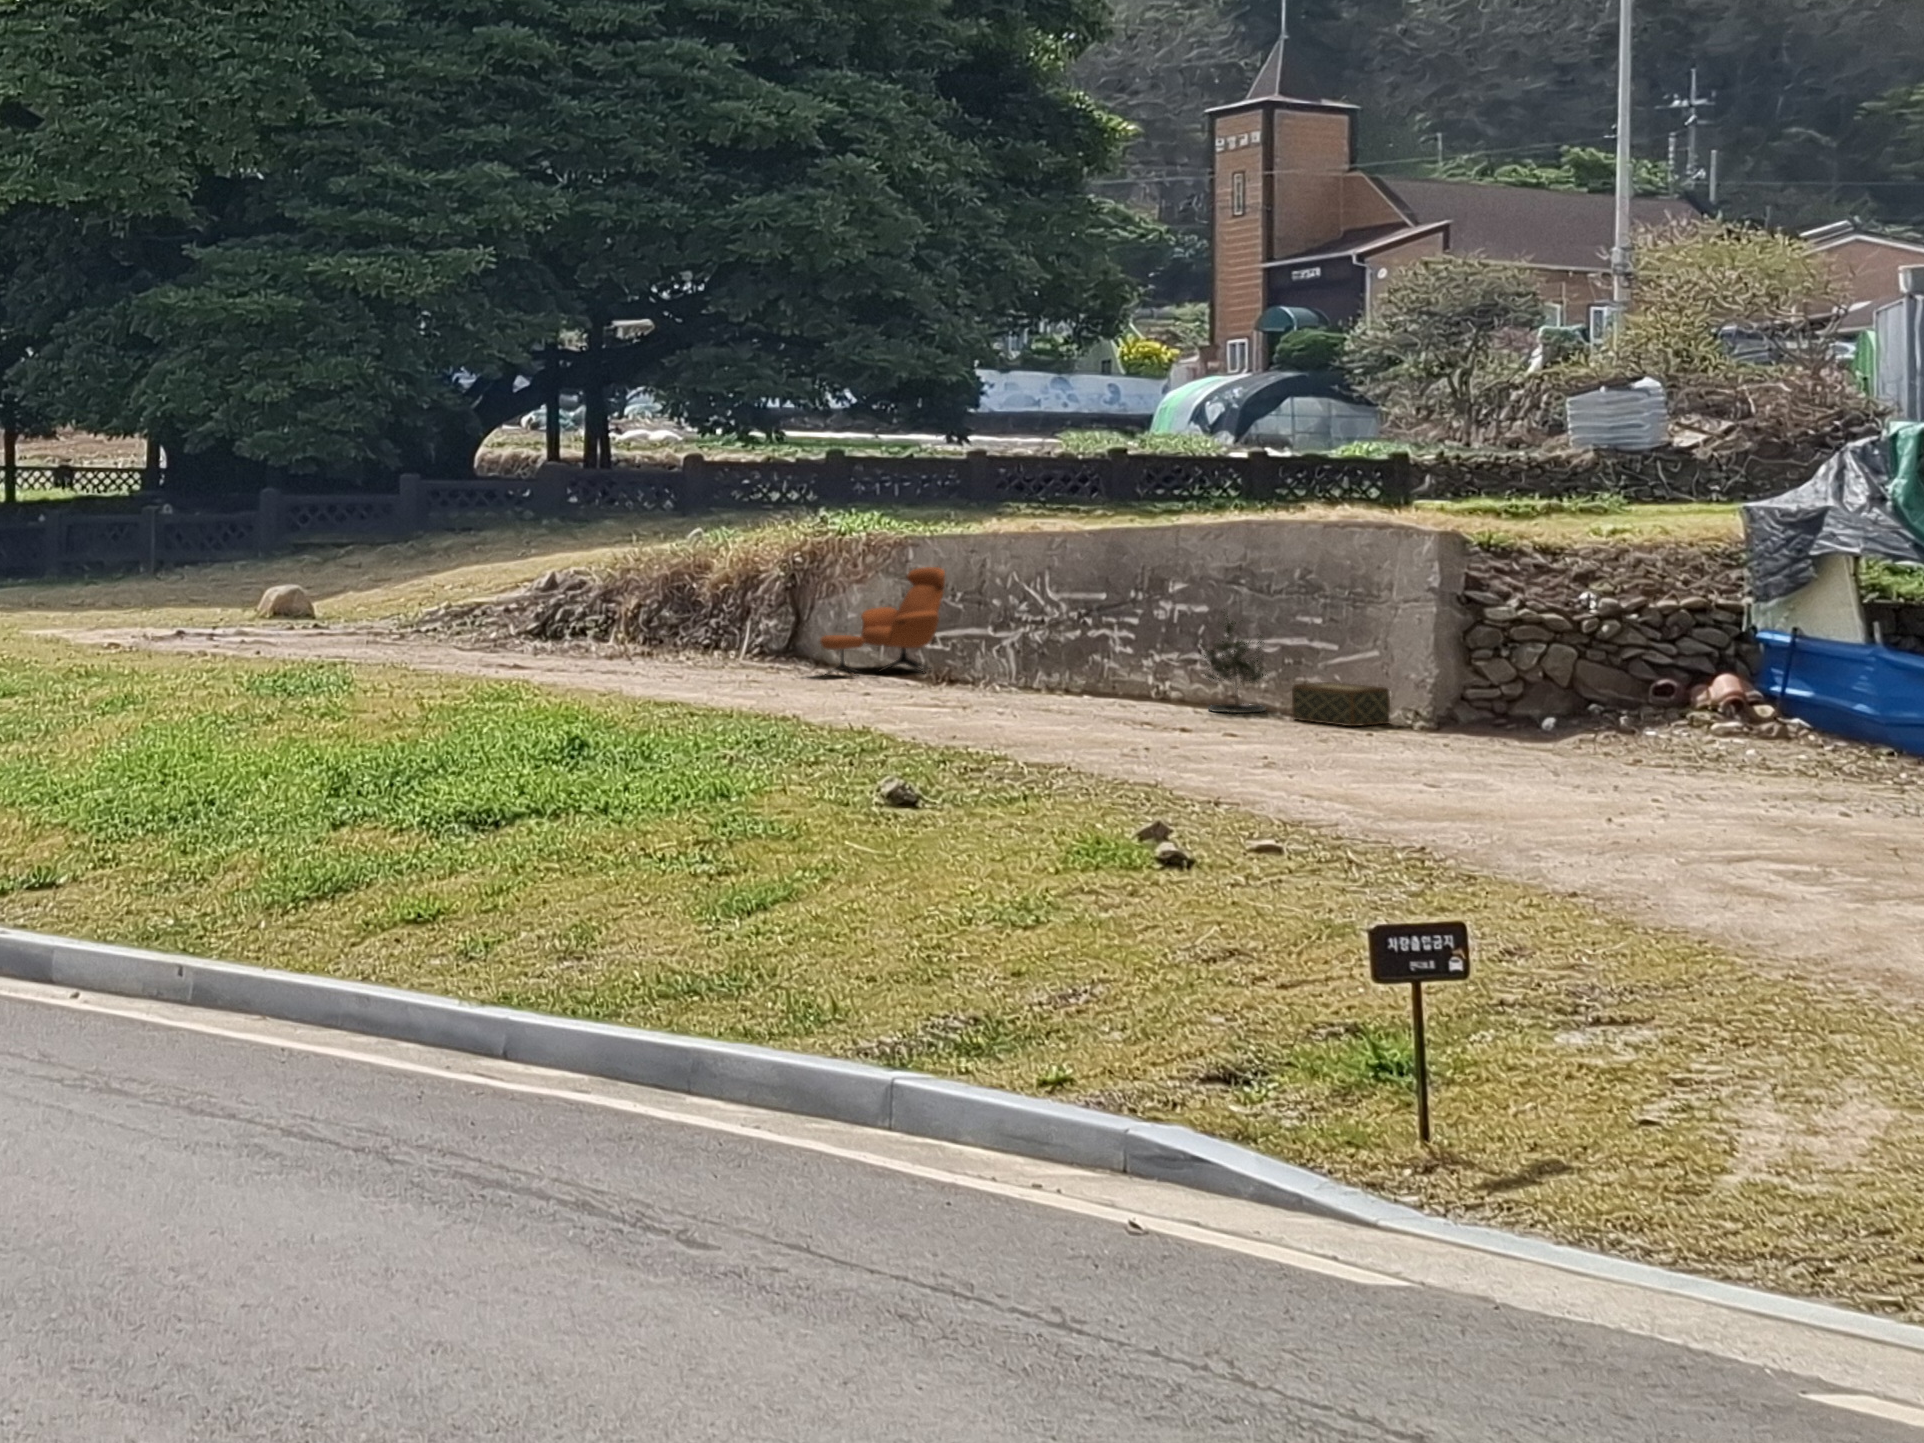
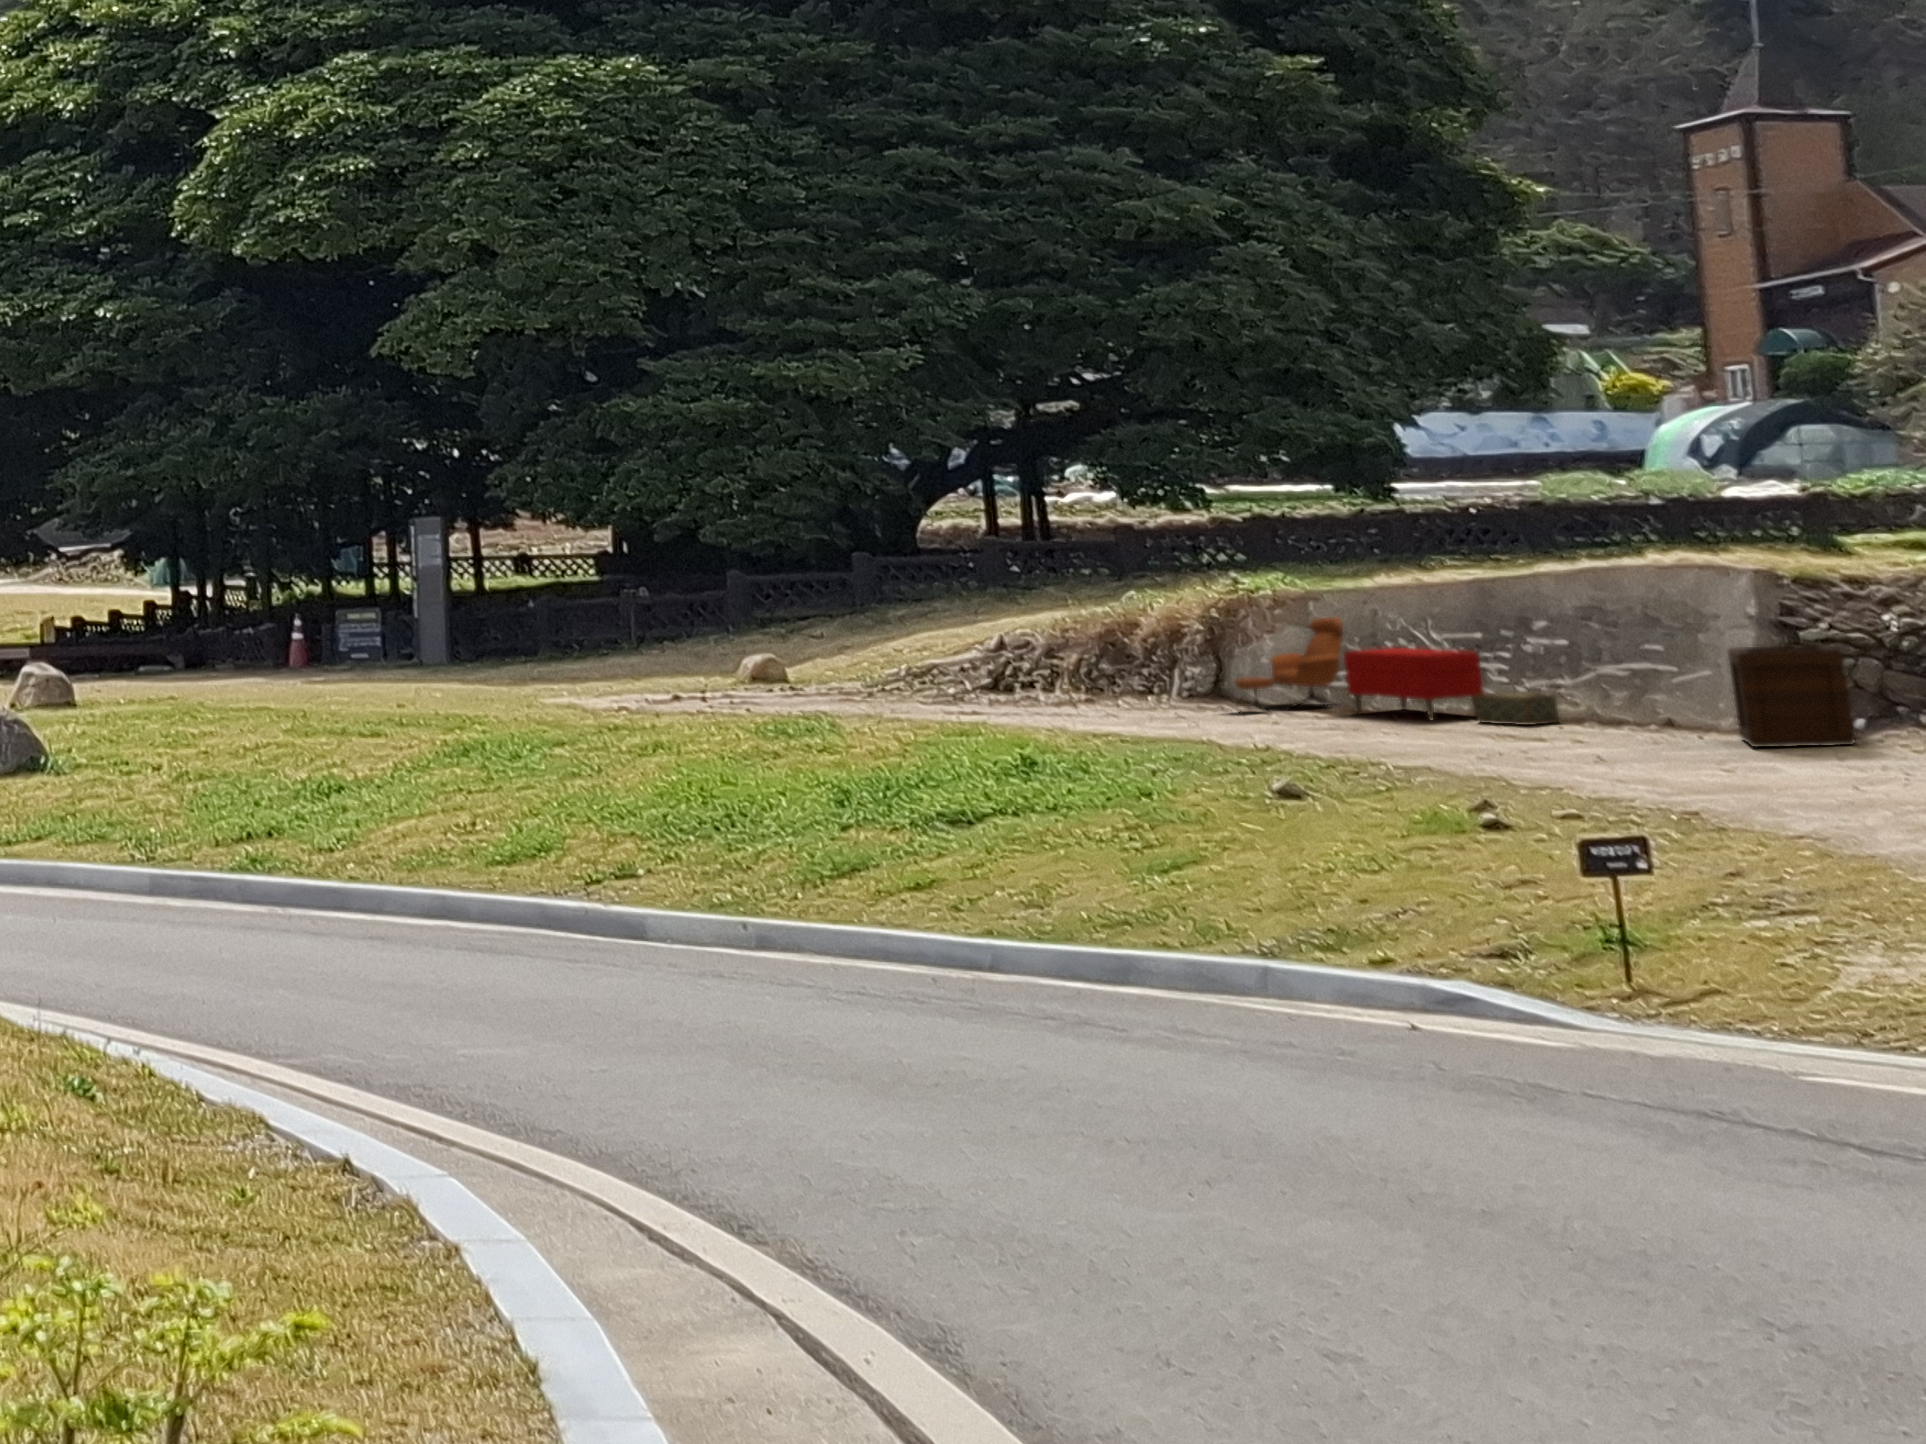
bench: none [946,605,1100,693] -> present [1344,648,1484,720]
potted tree: present [1203,609,1268,713] -> none [1561,642,1632,731]
wooden crate: none [1389,619,1525,740] -> present [1728,645,1855,747]
woven basket: present [1292,682,1390,726] -> present [1475,692,1559,725]

